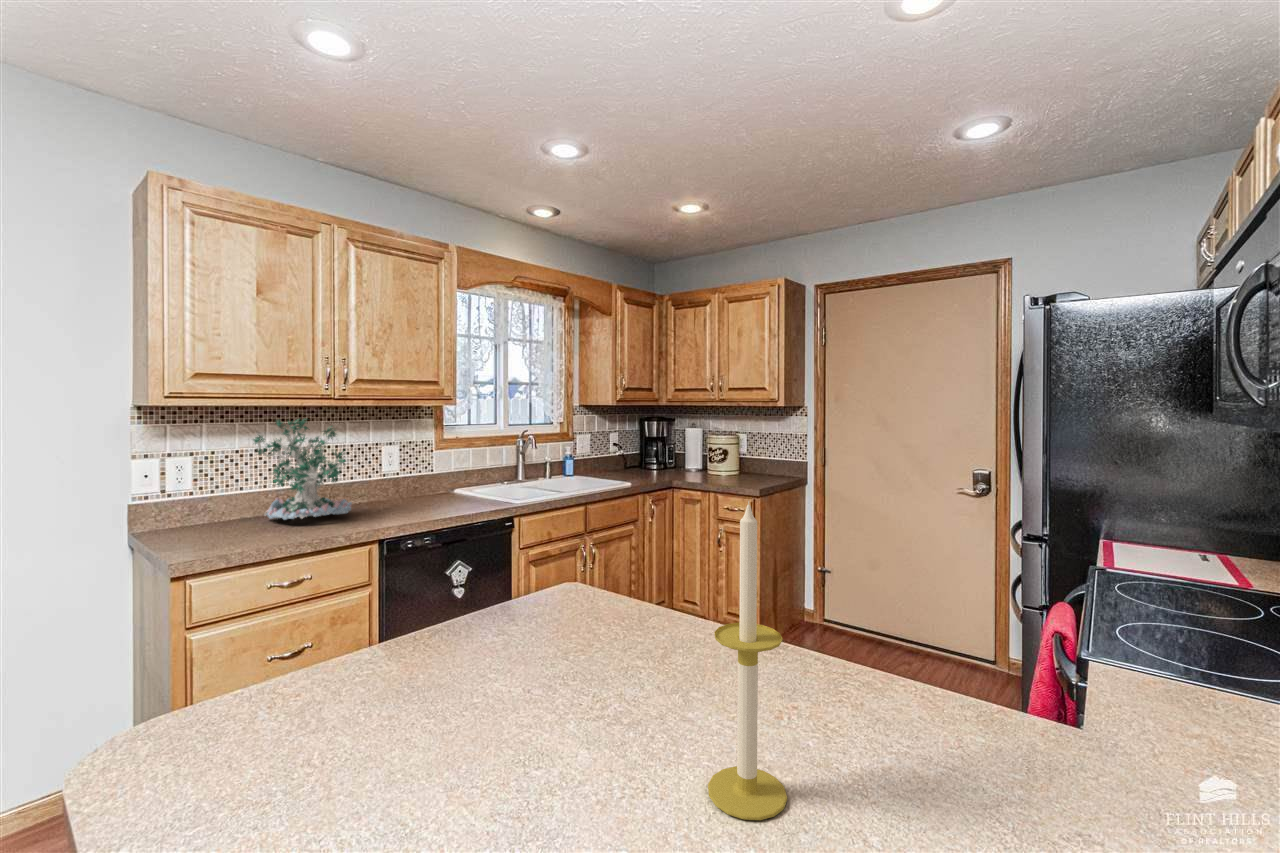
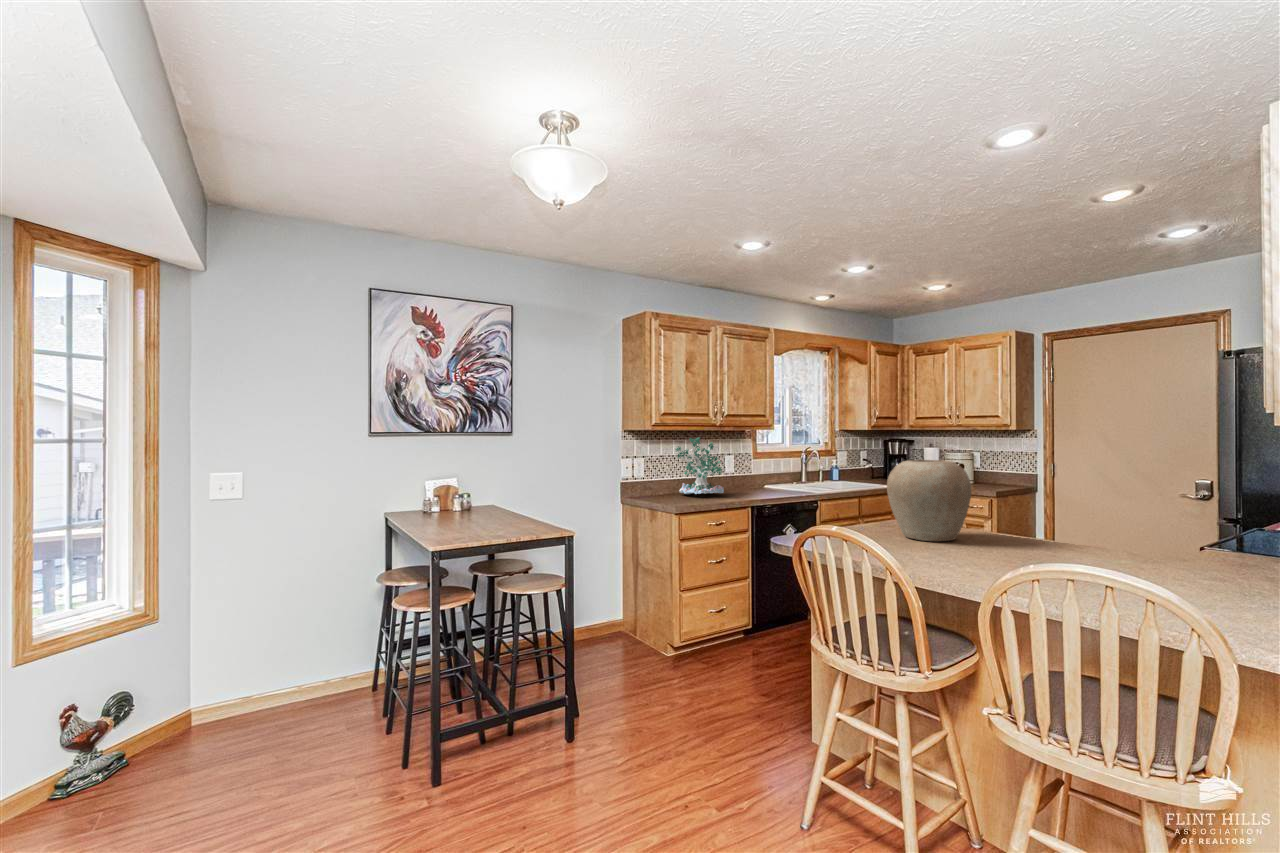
vase: none [465,485,670,723] -> present [887,460,971,541]
candle: present [708,501,787,820] -> none [995,458,1024,555]

